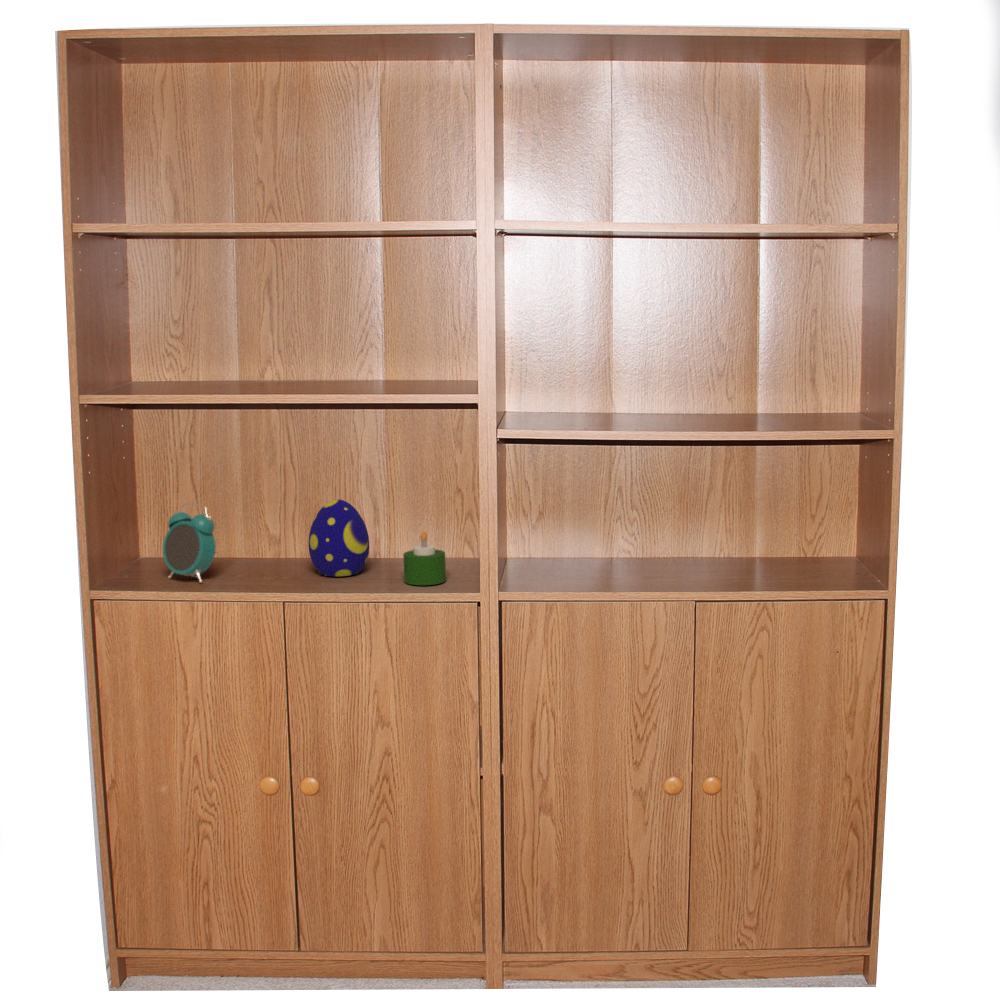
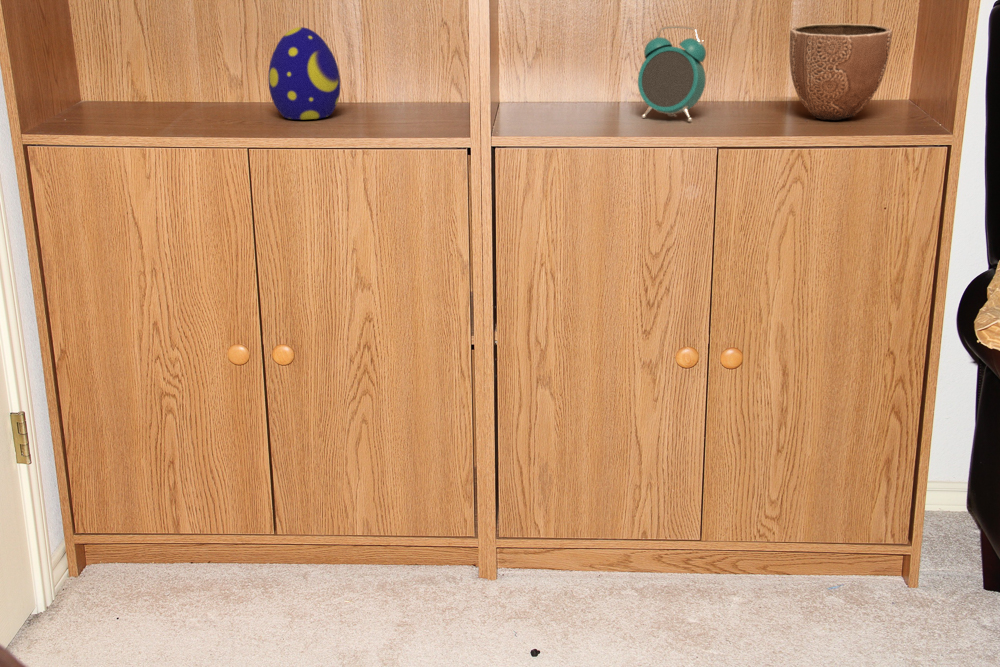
decorative bowl: none [749,496,832,578] -> present [789,23,892,120]
alarm clock: present [163,503,216,582] -> present [638,26,706,121]
candle: present [403,531,446,585] -> none [379,63,430,127]

